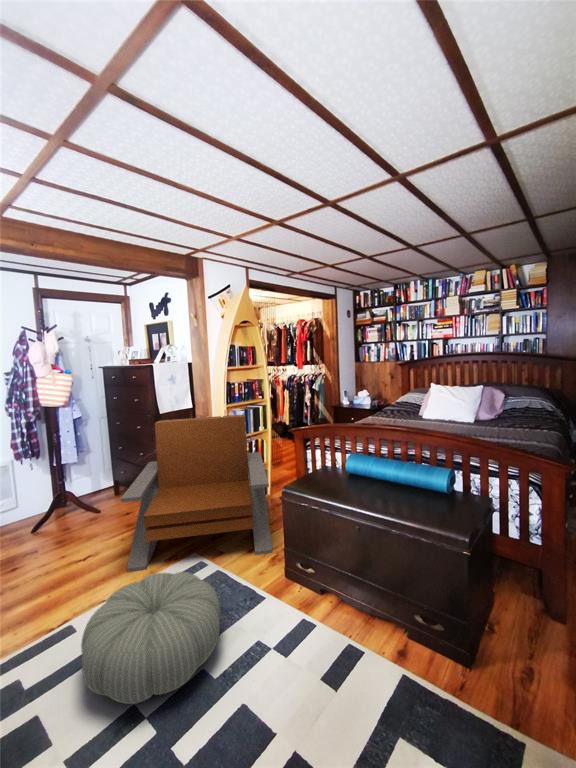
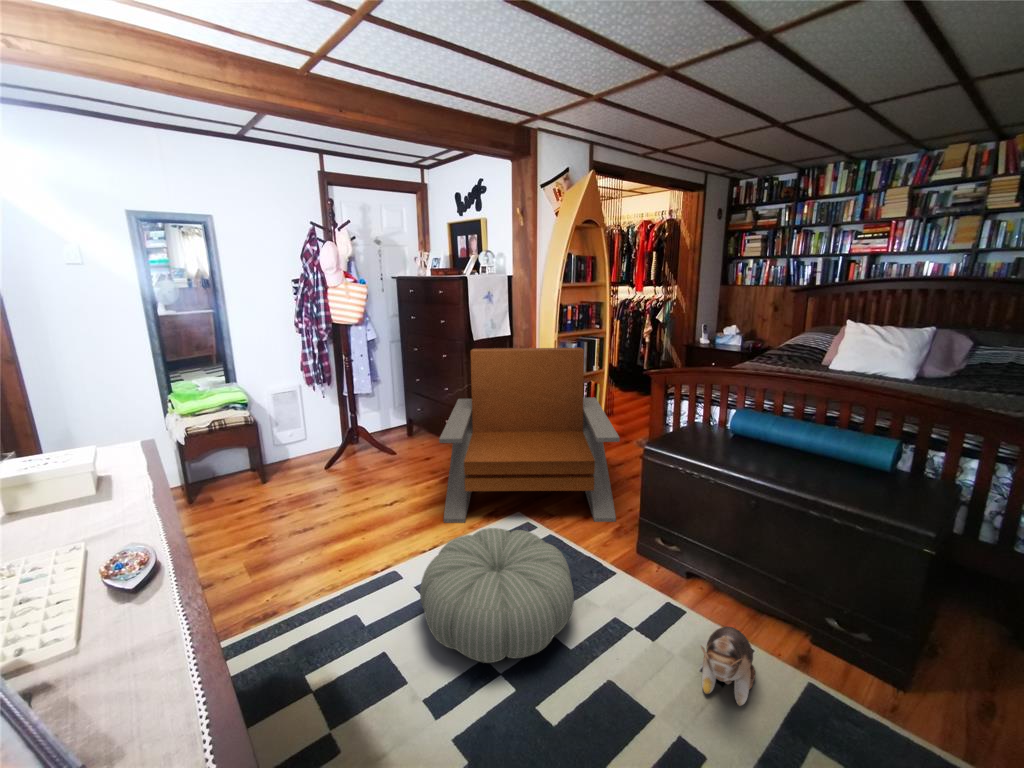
plush toy: none [306,634,360,704] -> present [701,627,756,706]

